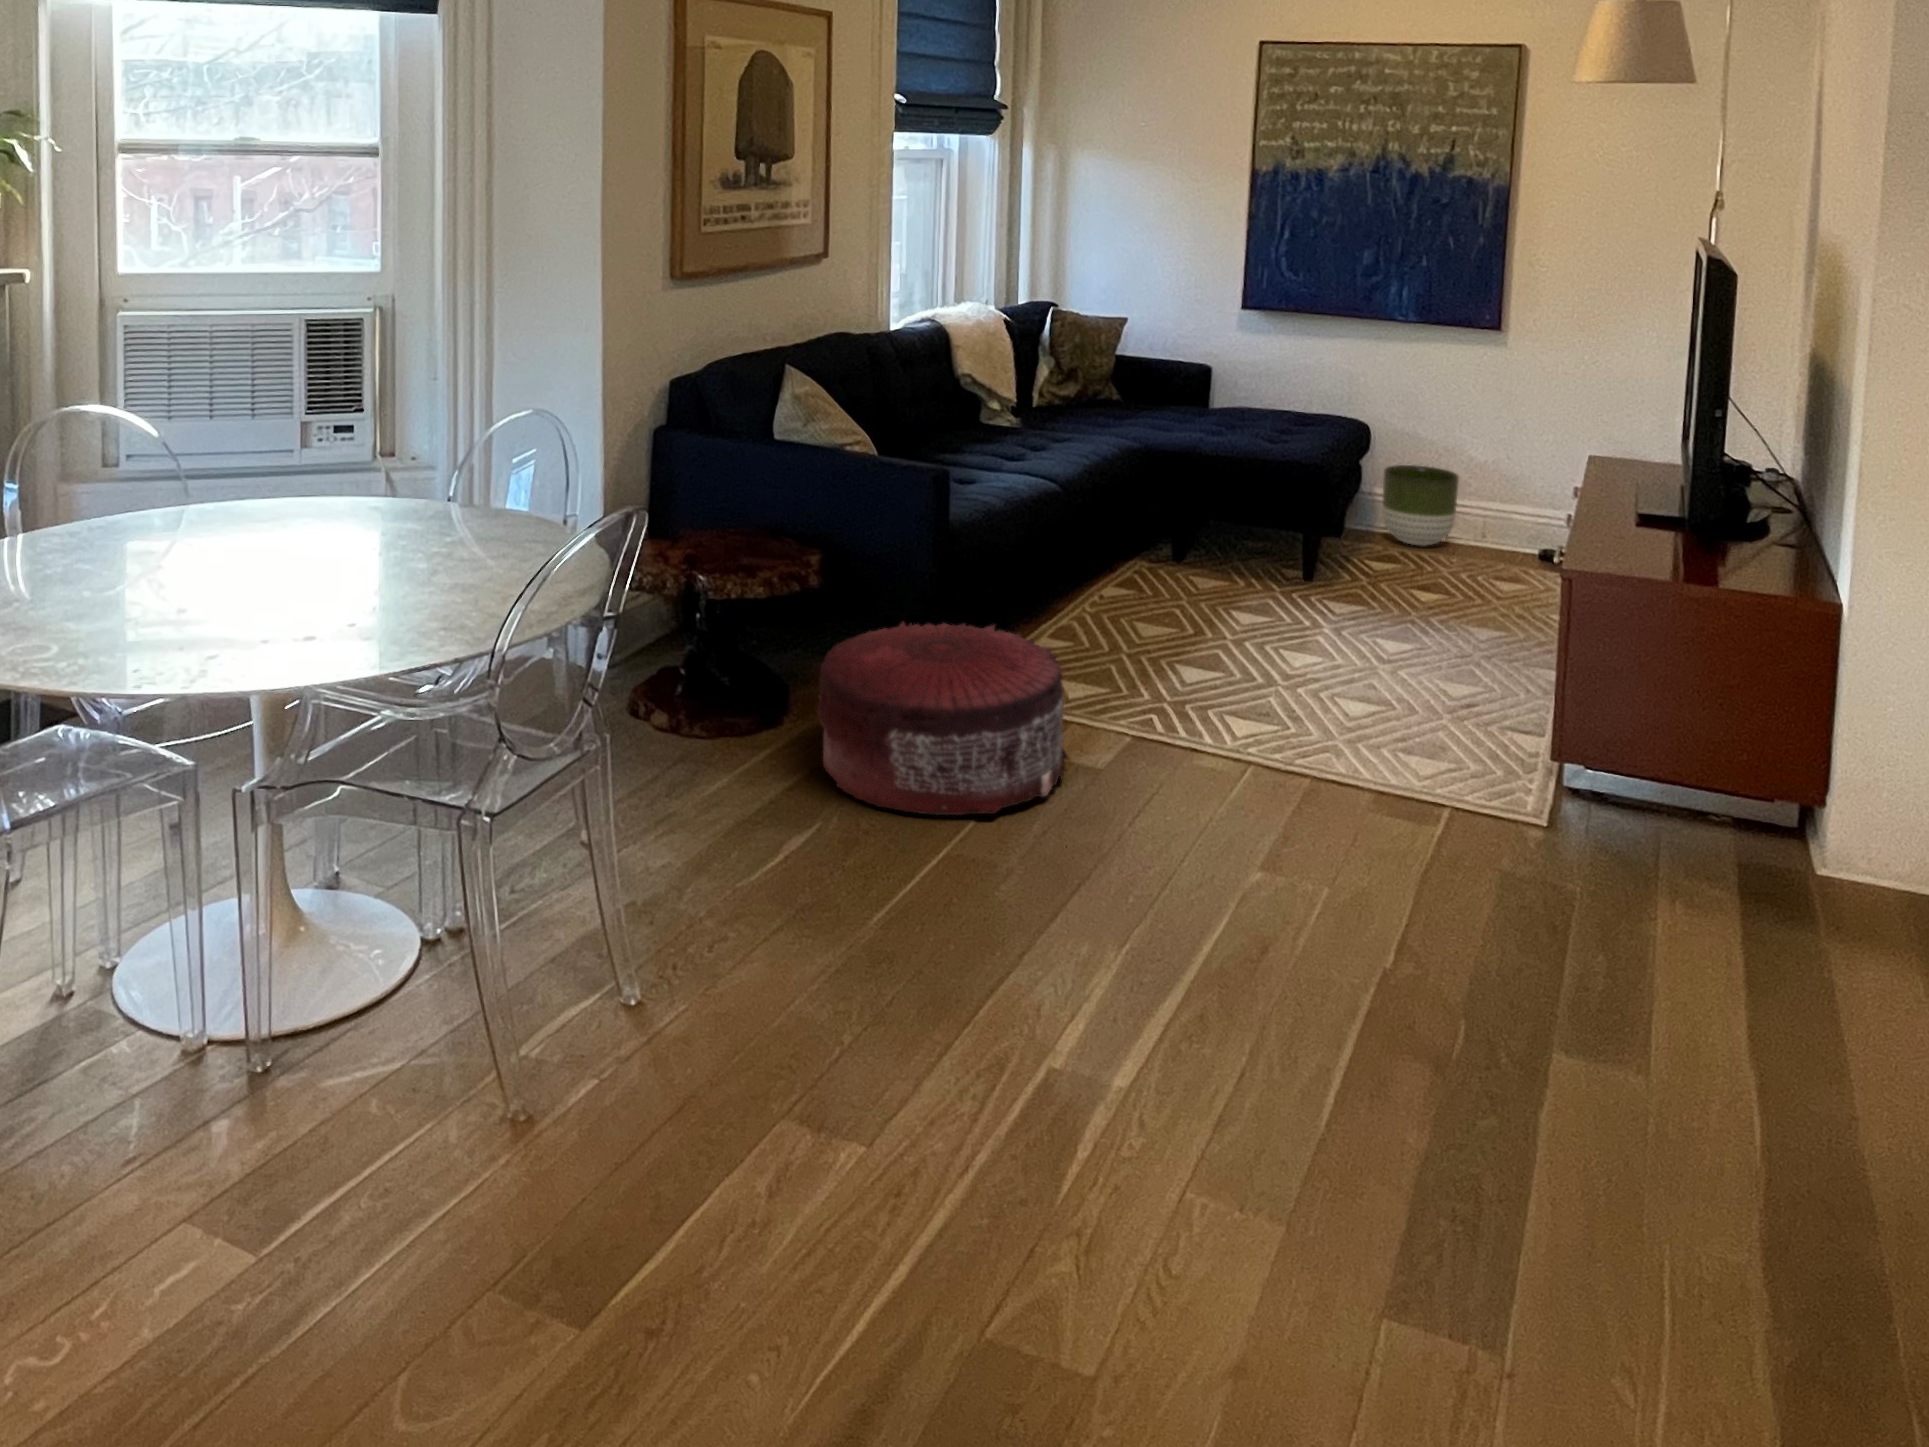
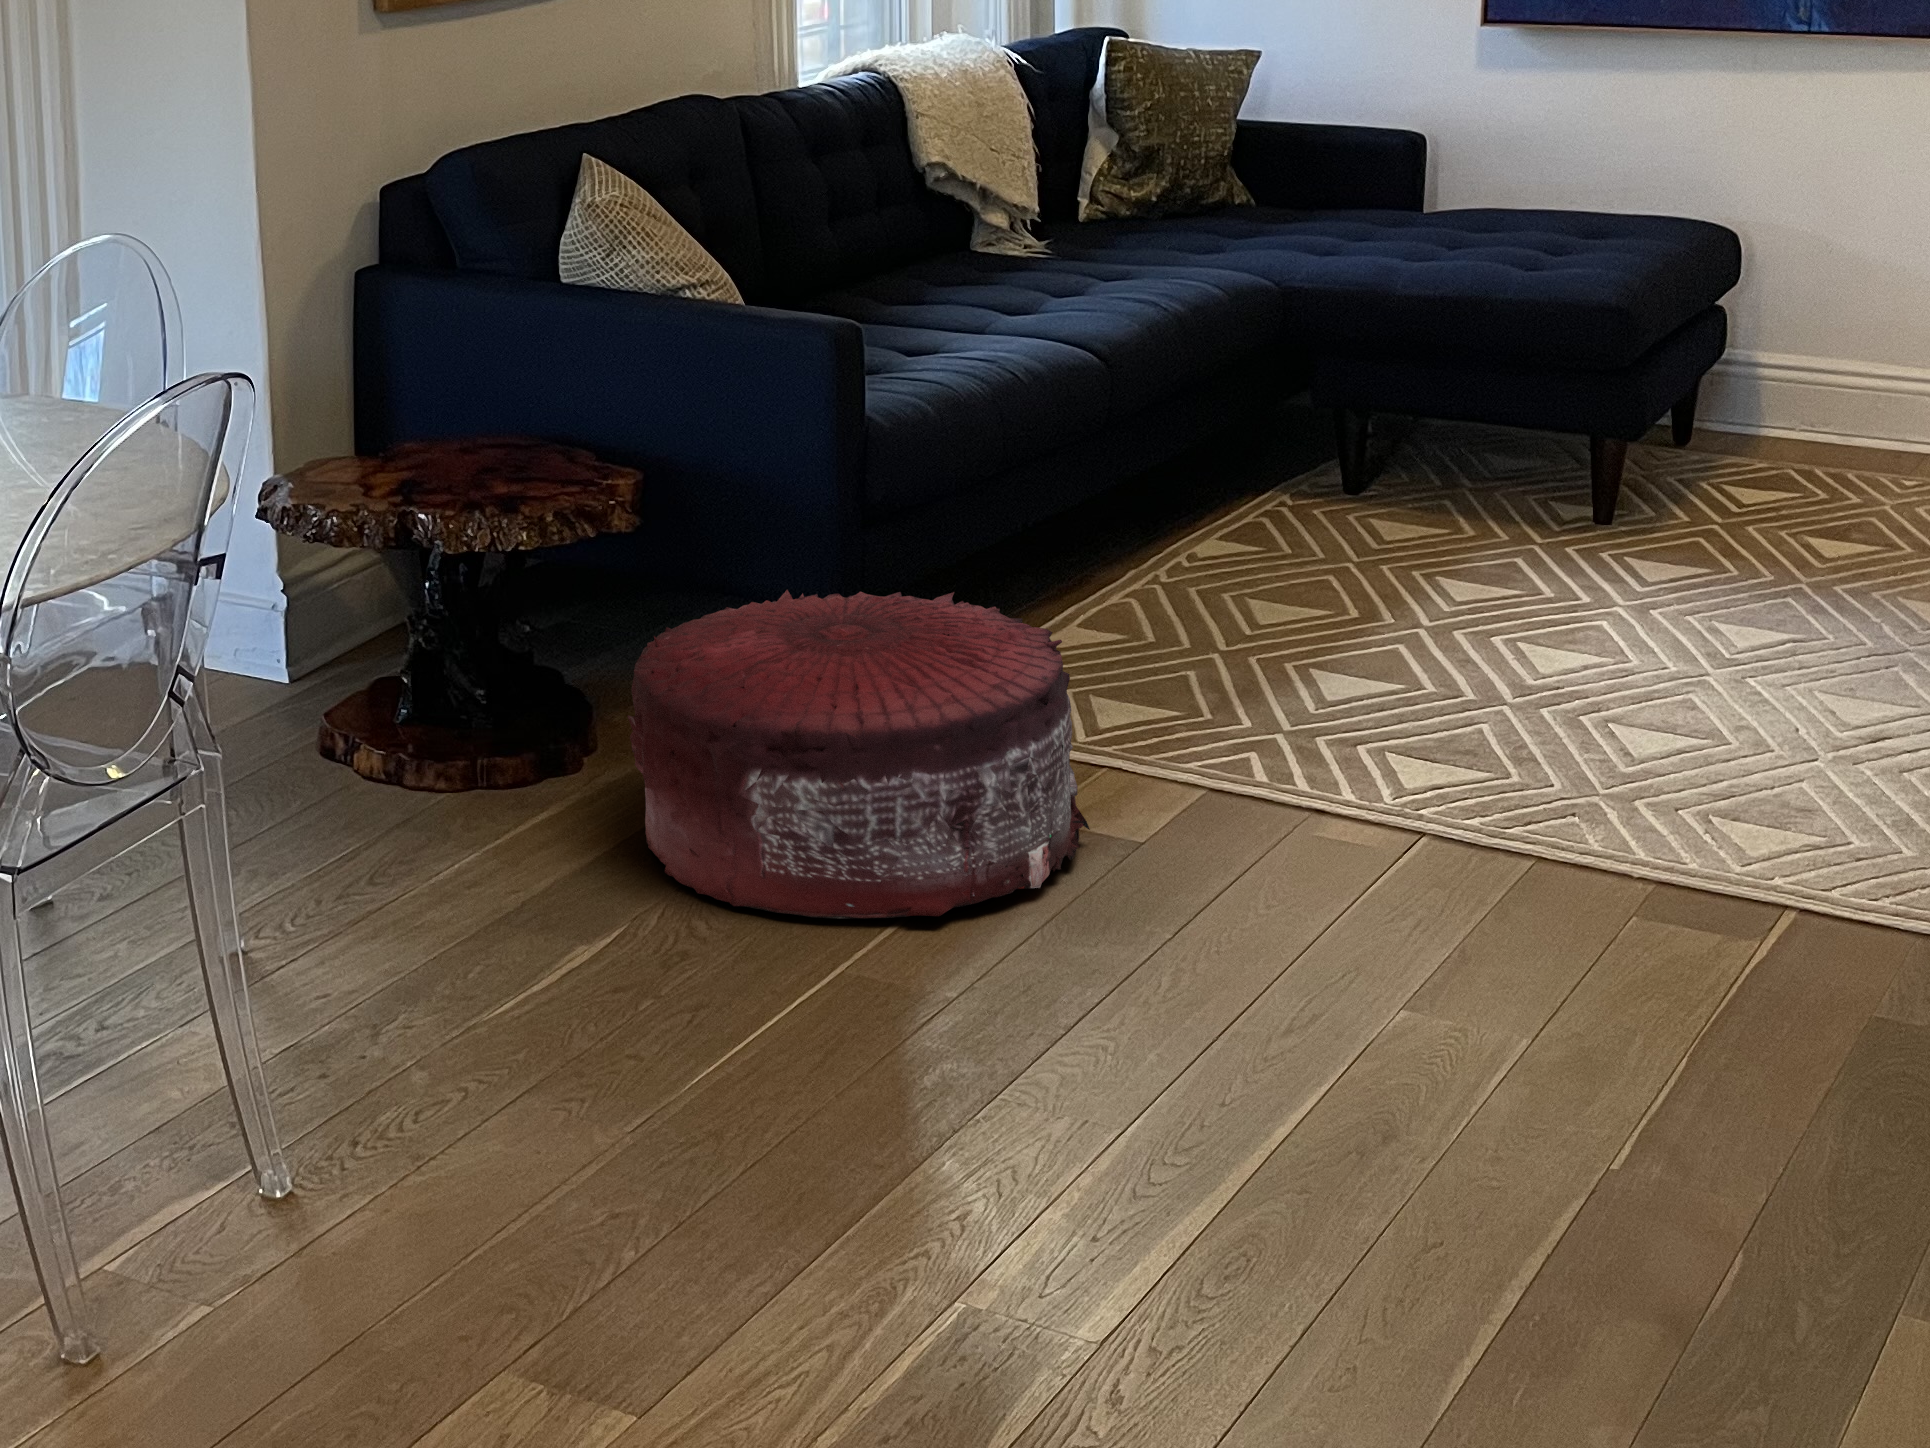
planter: present [1382,465,1459,546] -> none [1762,304,1912,455]

